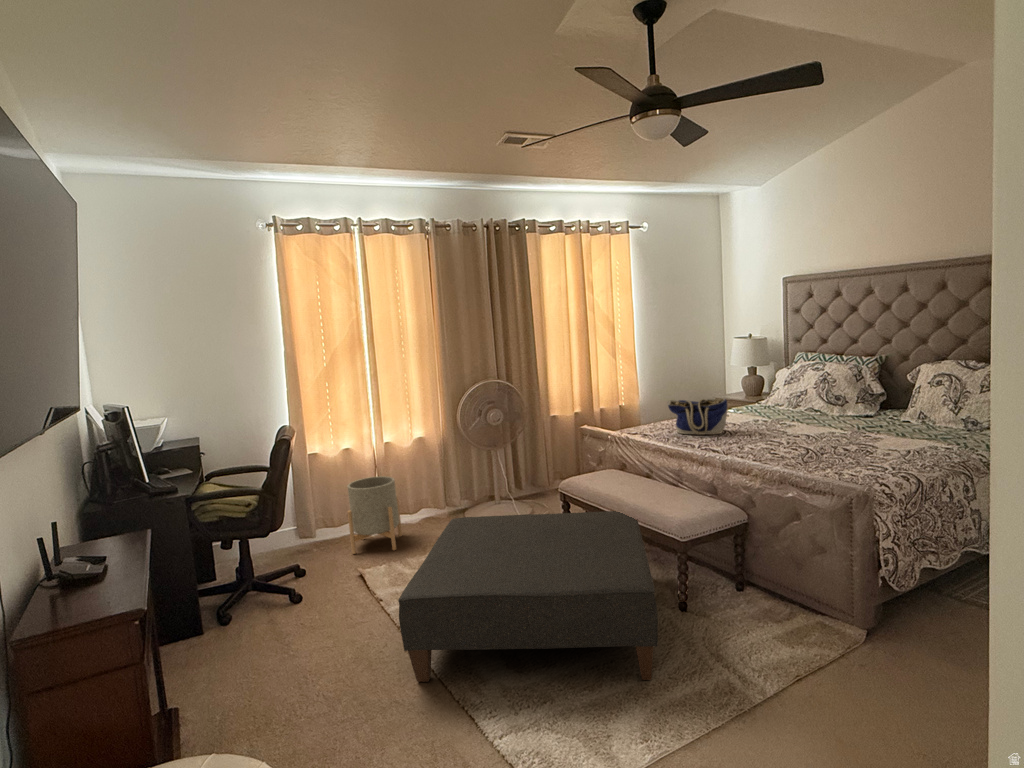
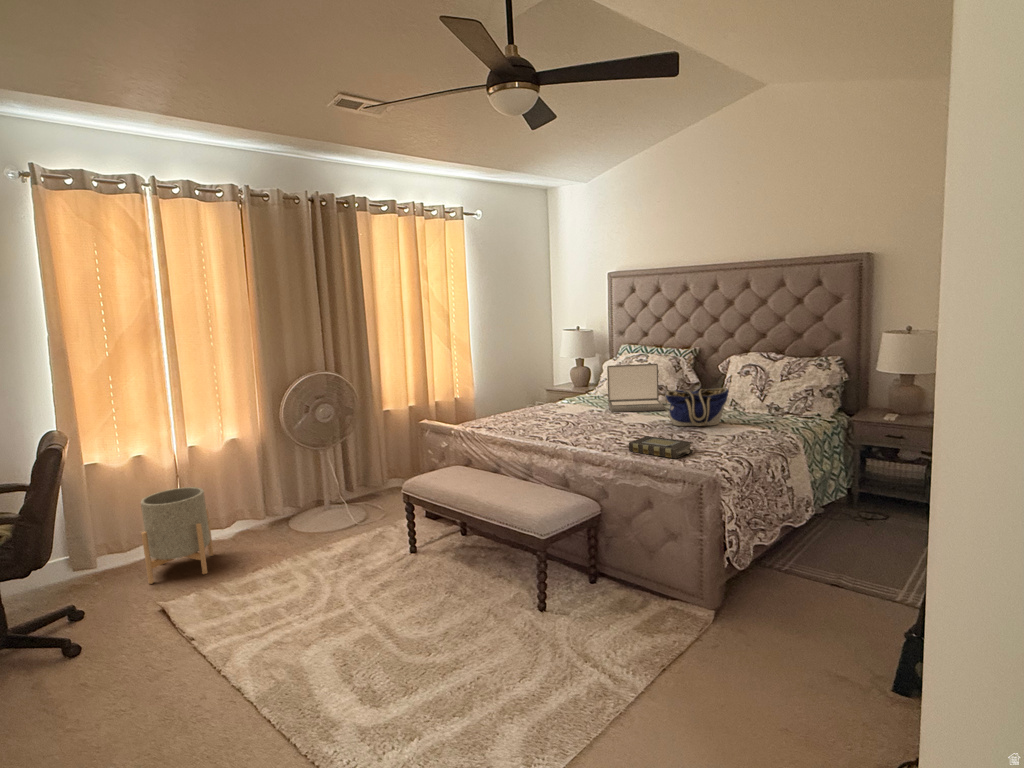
laptop: none [774,372,837,423] -> present [607,364,664,412]
tote bag: present [668,398,727,435] -> present [665,387,729,426]
book: none [782,447,854,471] -> present [629,436,693,459]
ottoman: present [398,511,658,682] -> none [224,509,531,740]

